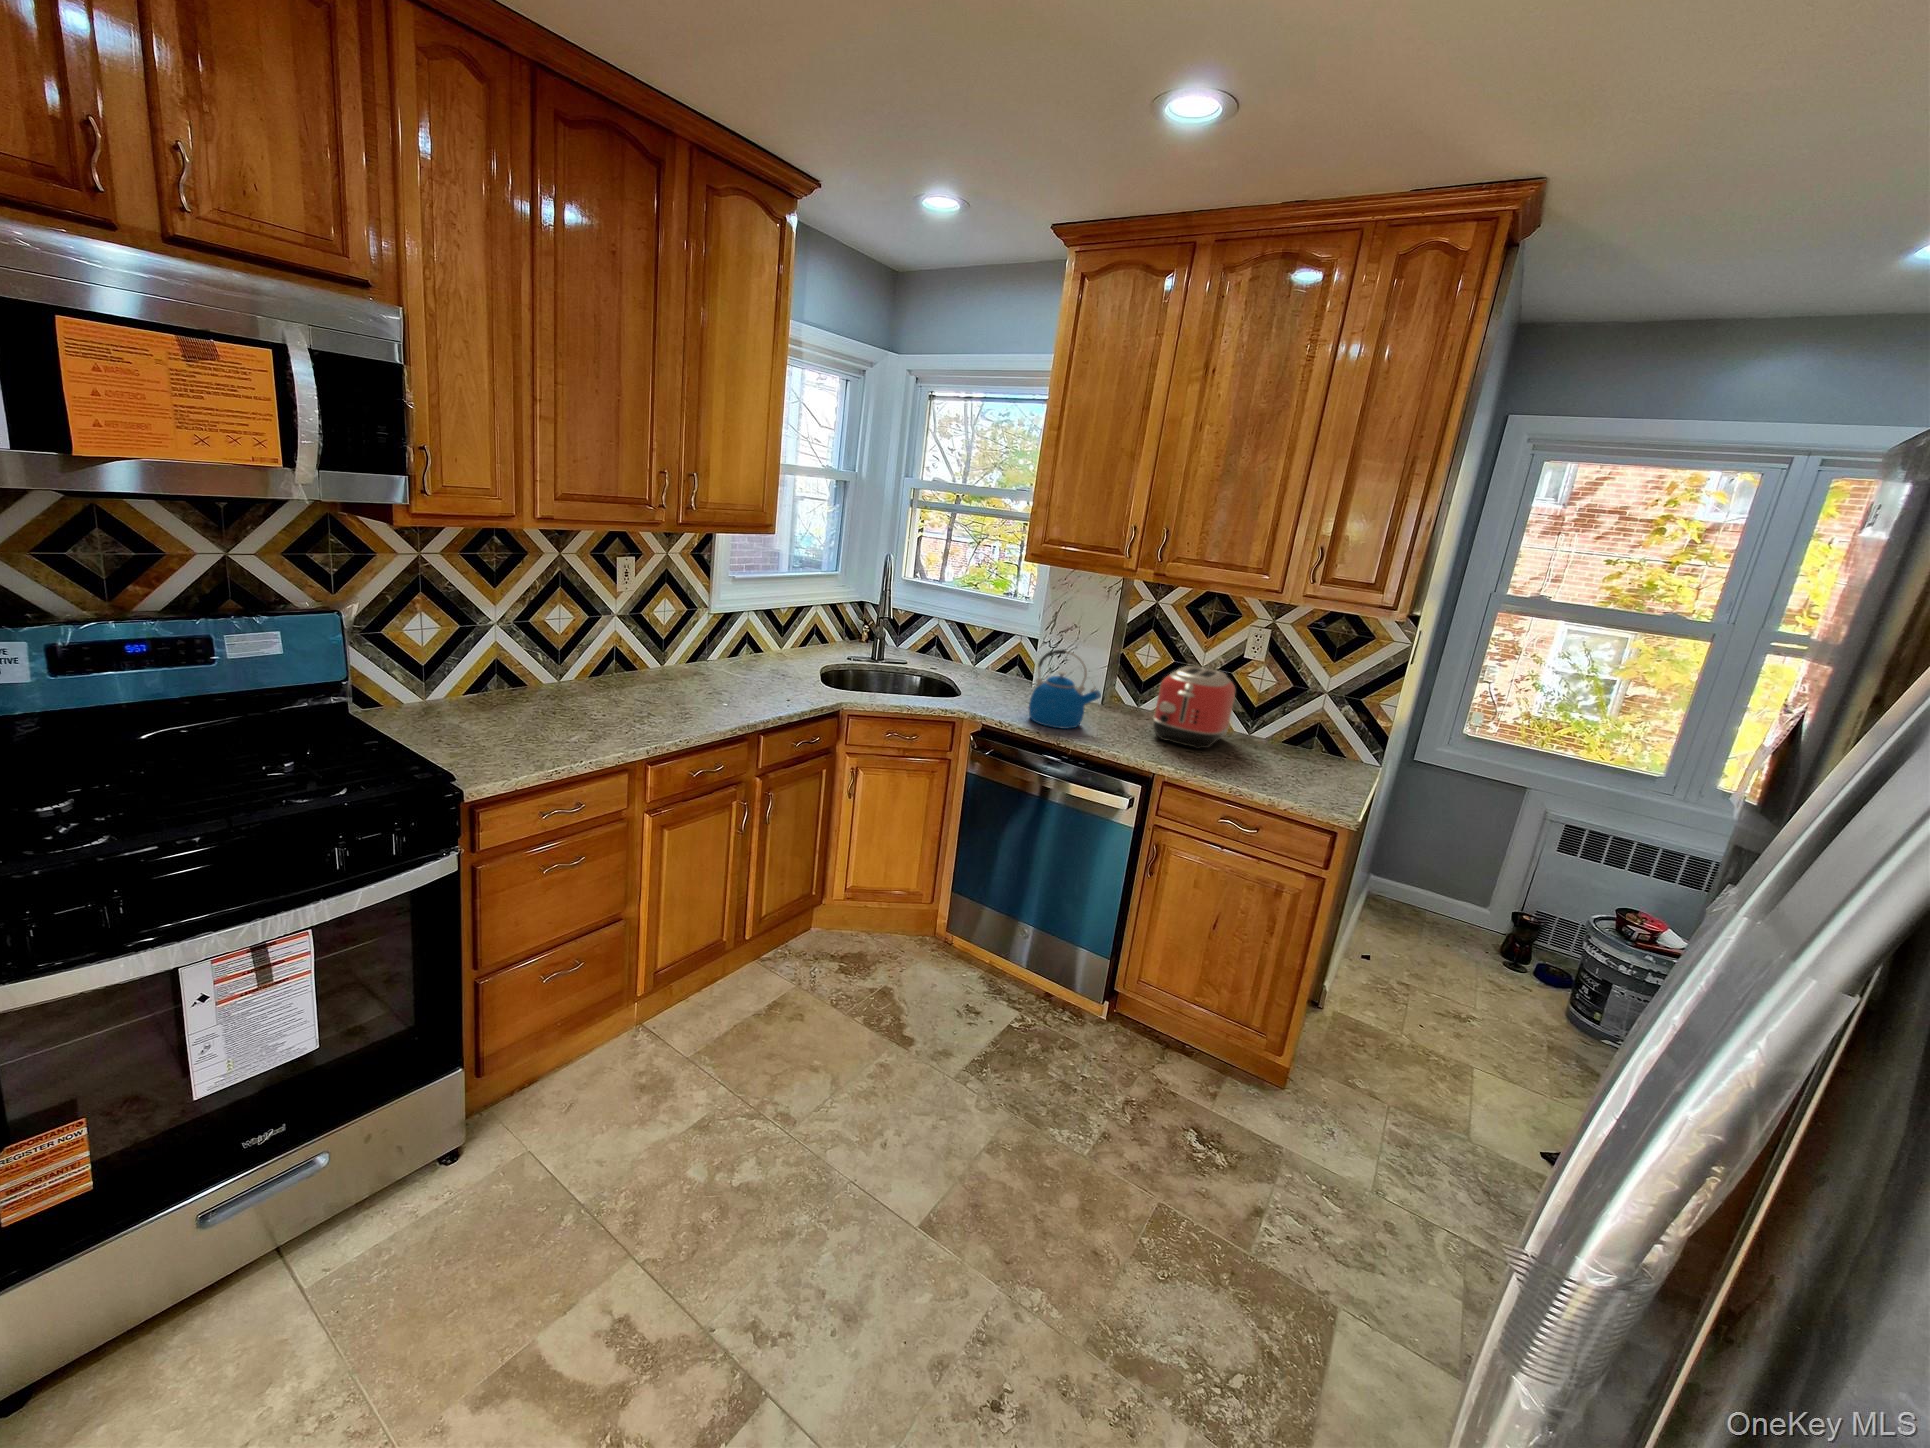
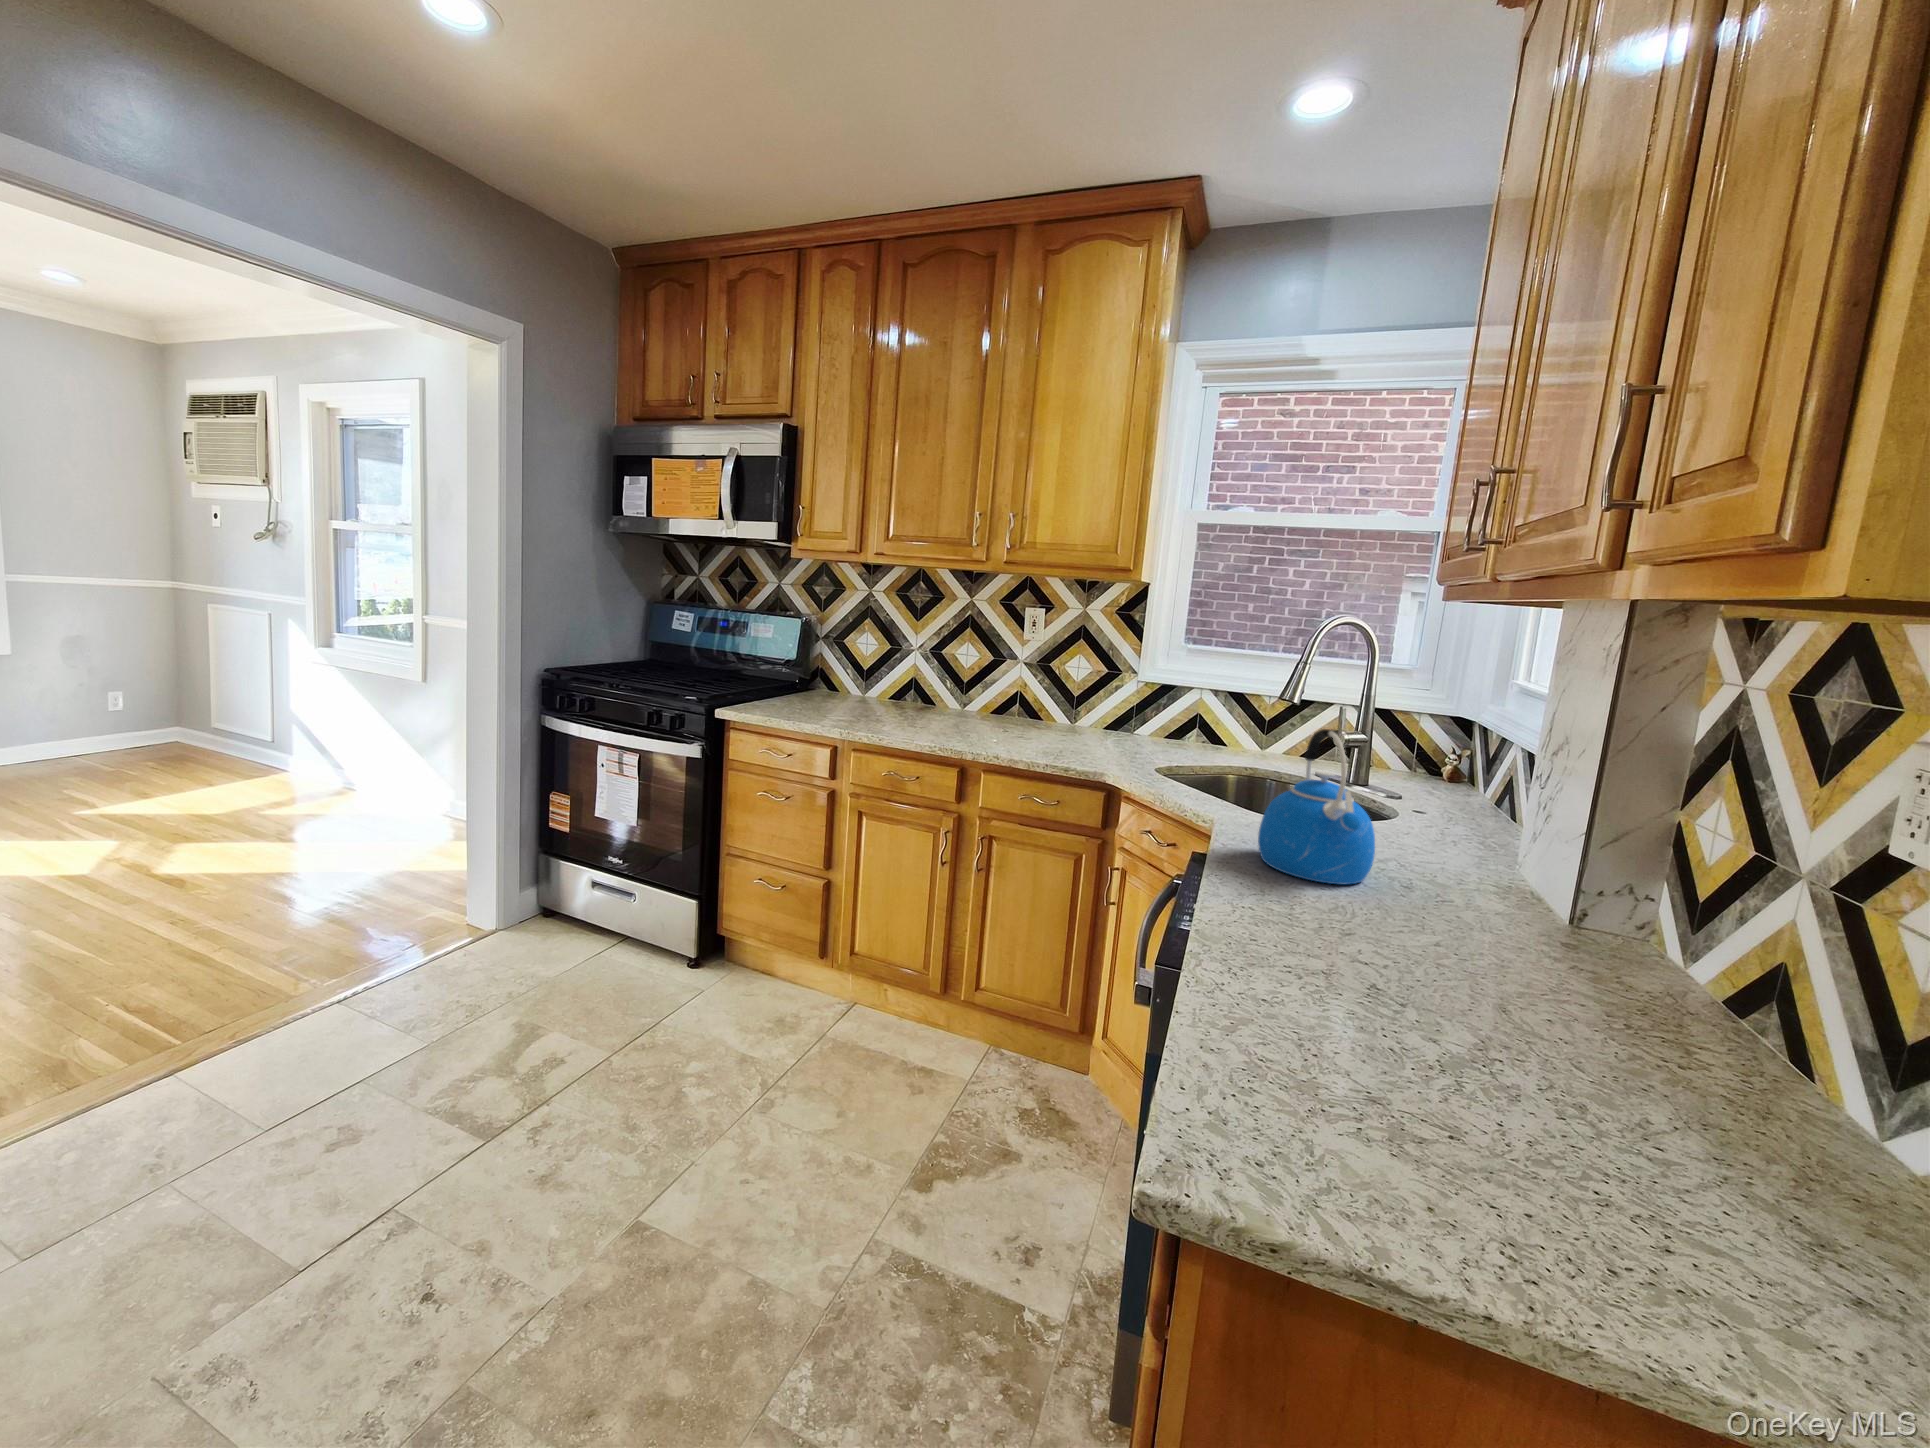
toaster: present [1153,666,1236,749] -> none [1389,795,1741,1046]

